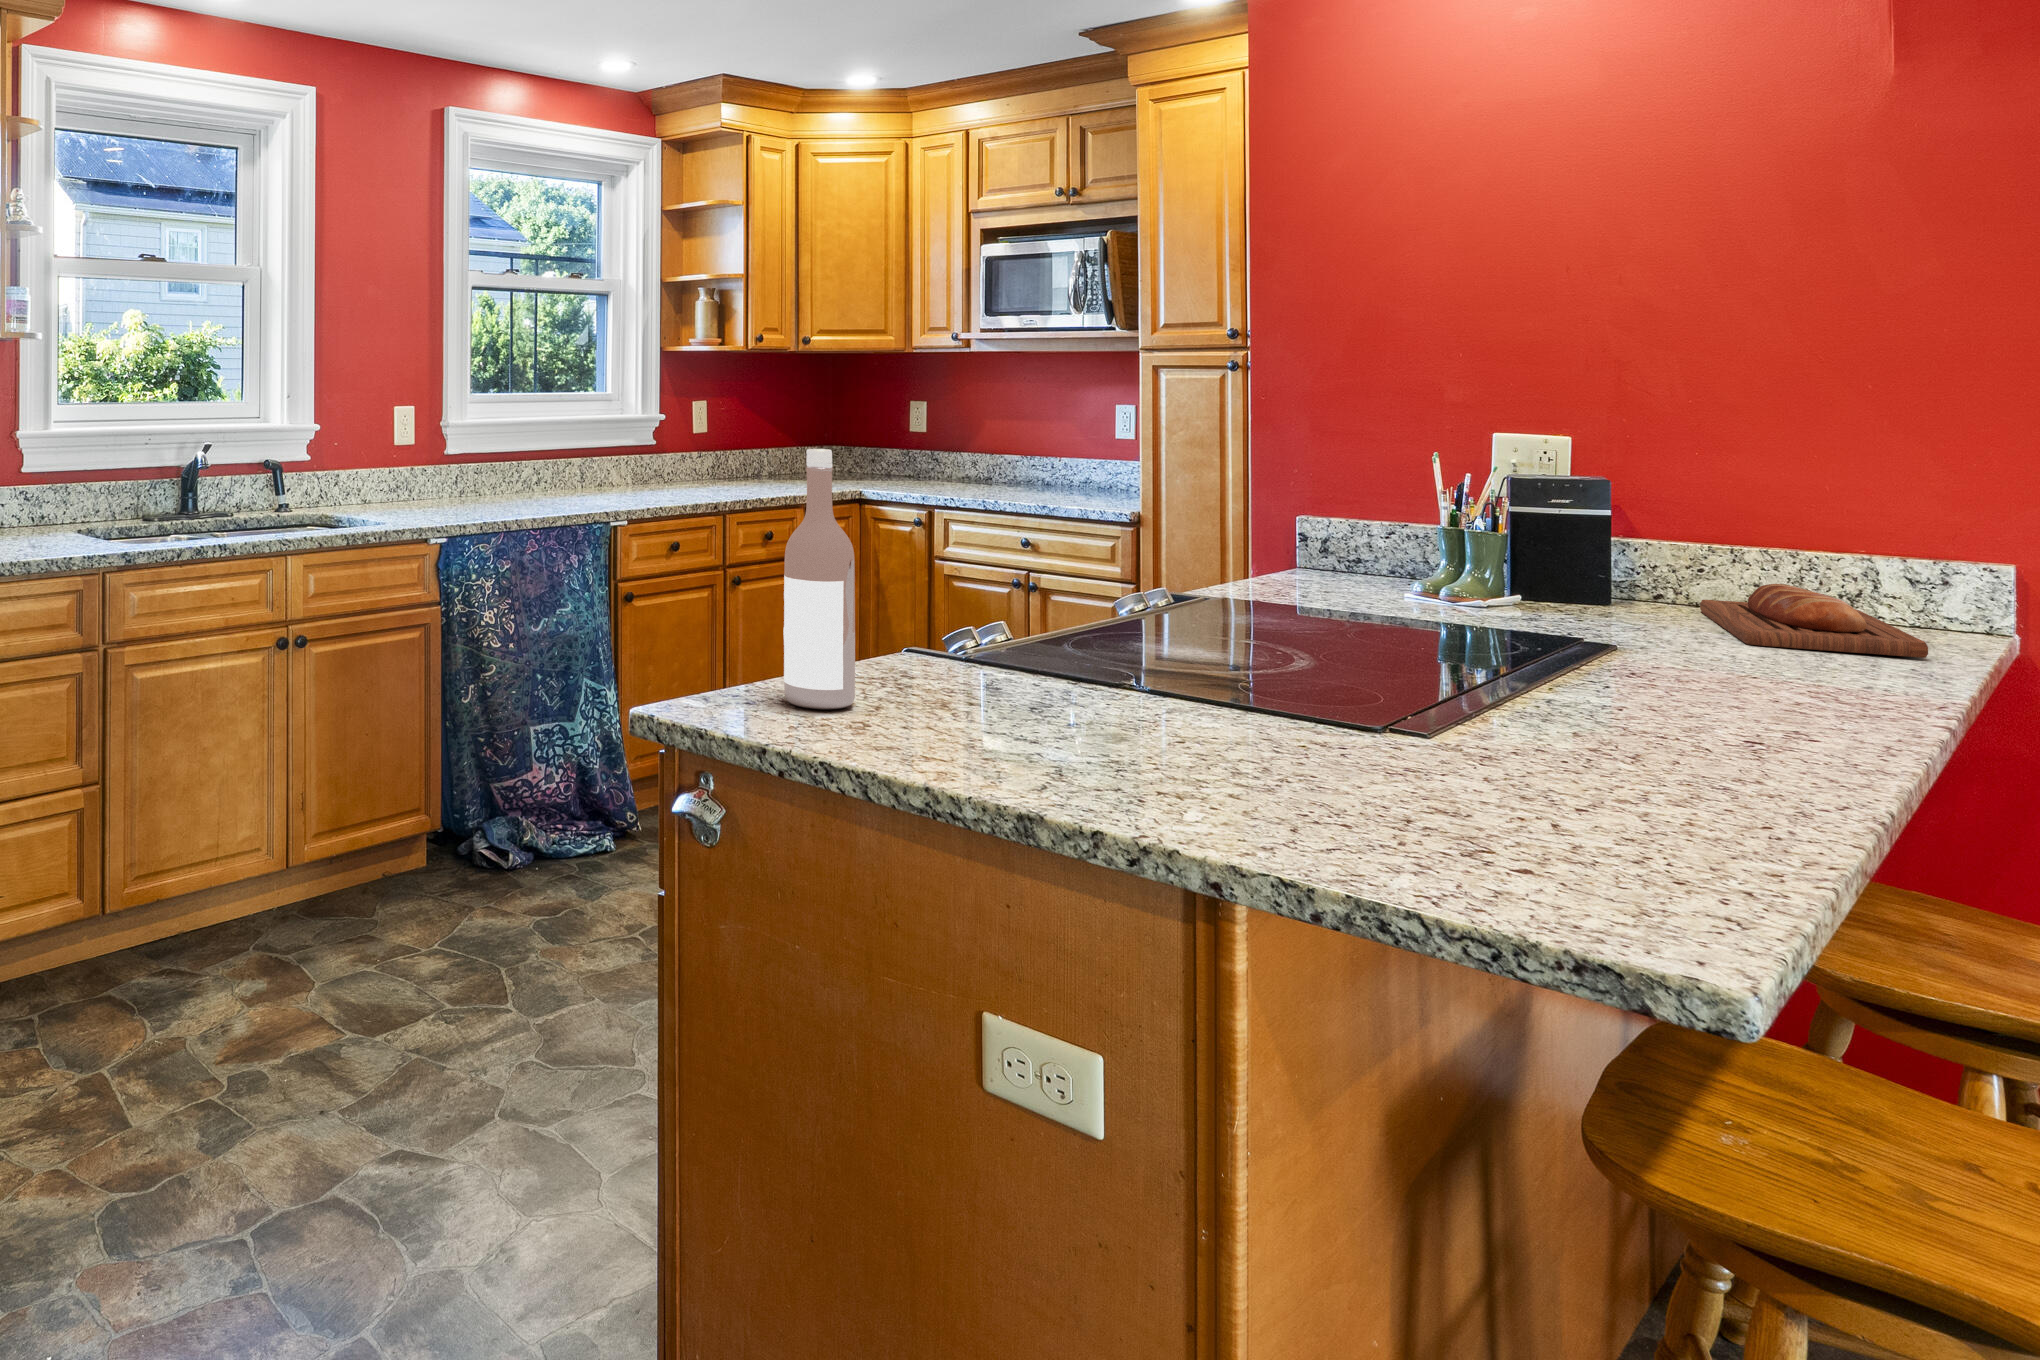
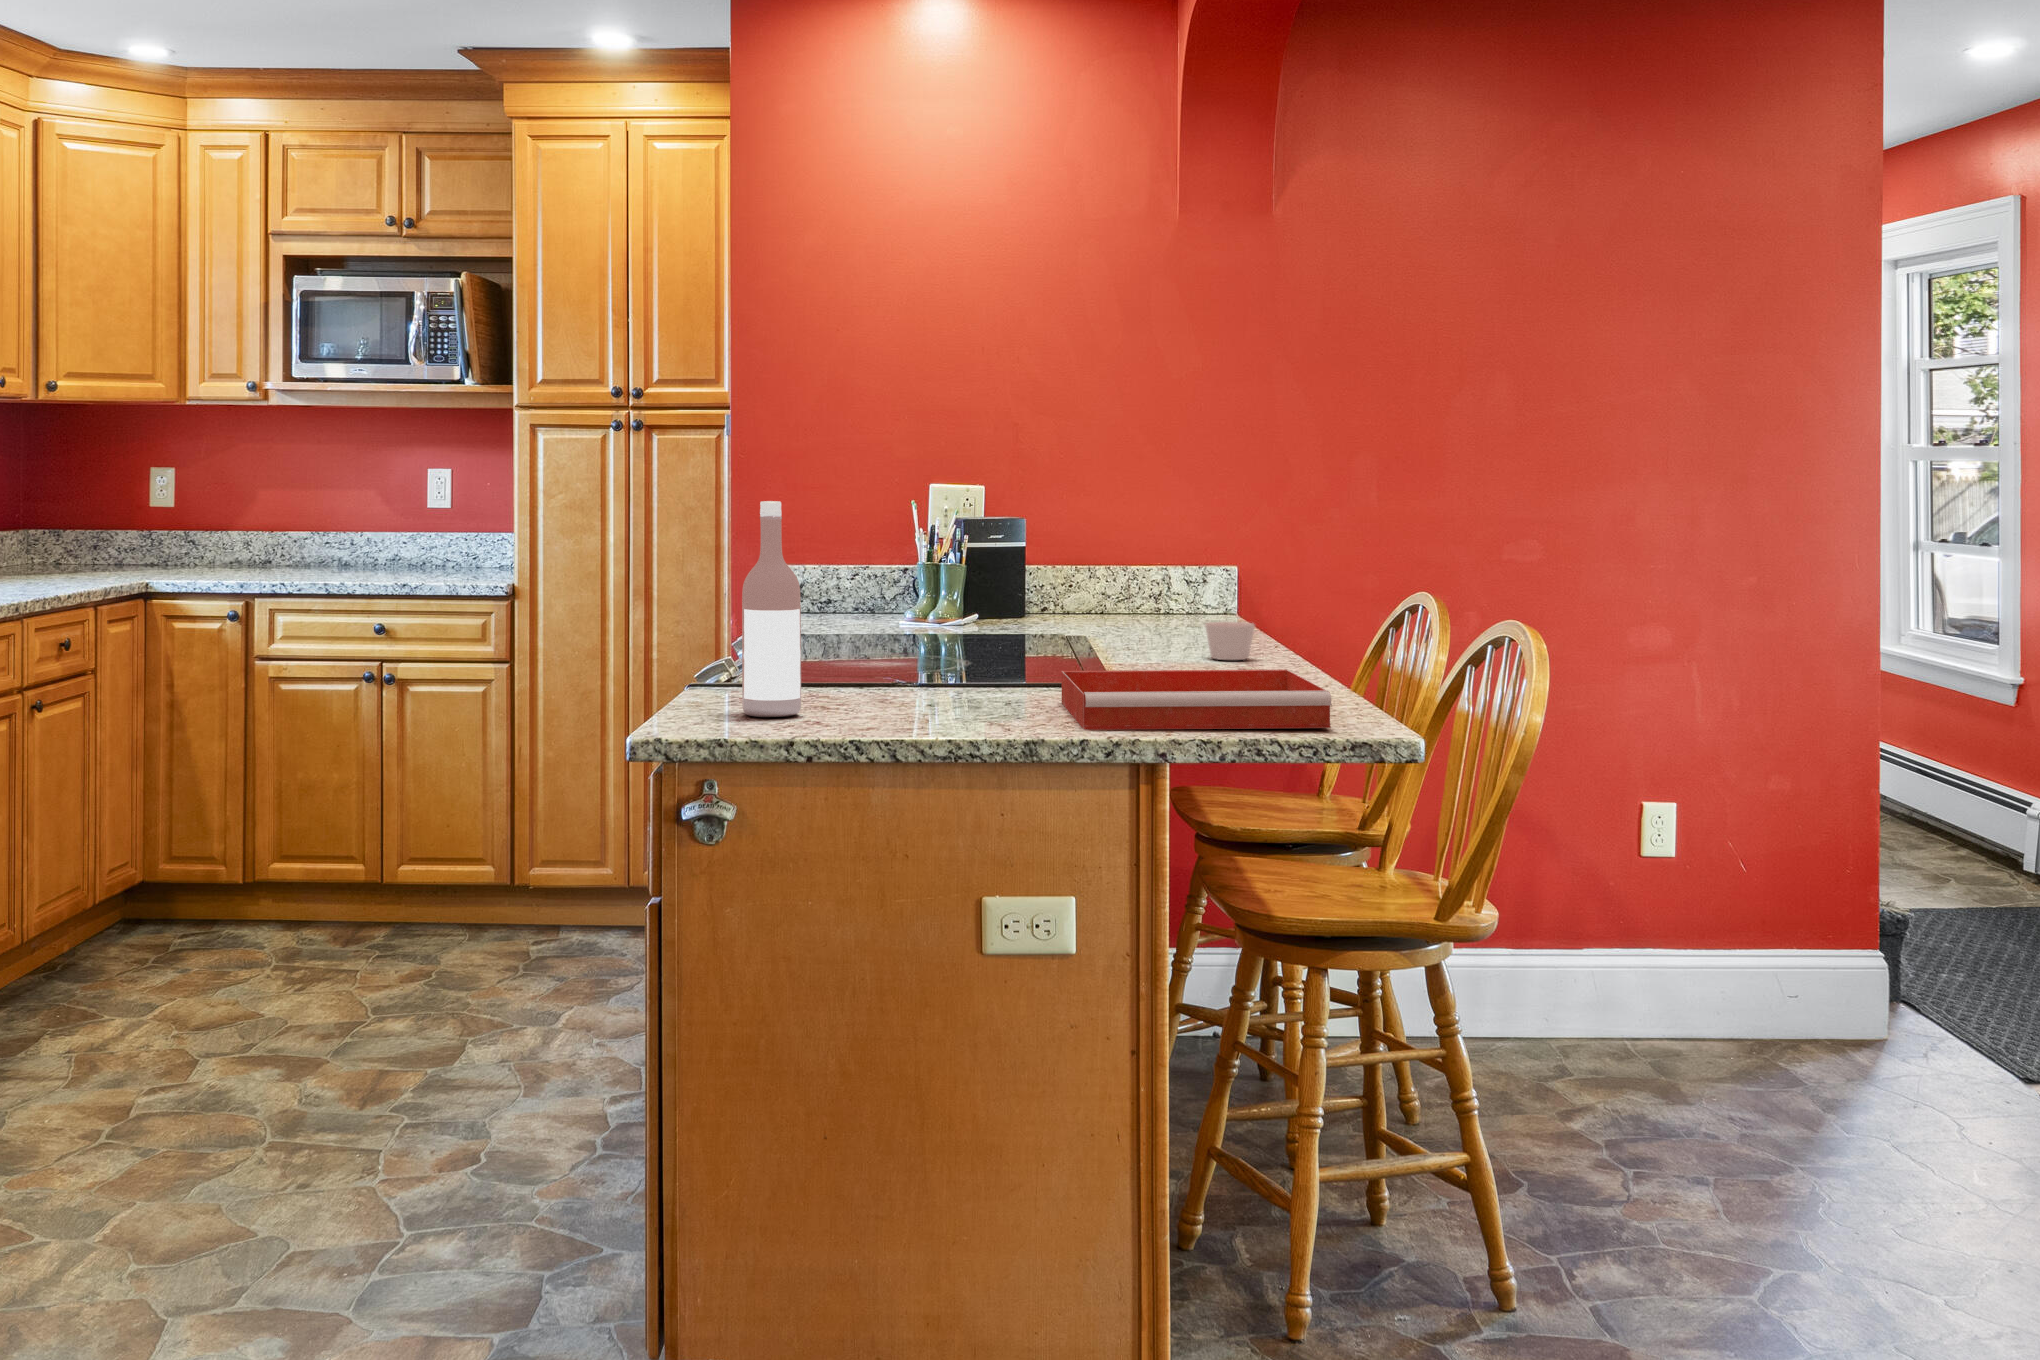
bread loaf: present [1700,584,1928,658] -> none [1073,589,1219,629]
candle: none [1746,657,1851,726] -> present [1205,622,1255,660]
tray: none [1145,708,1678,916] -> present [1062,670,1332,730]

